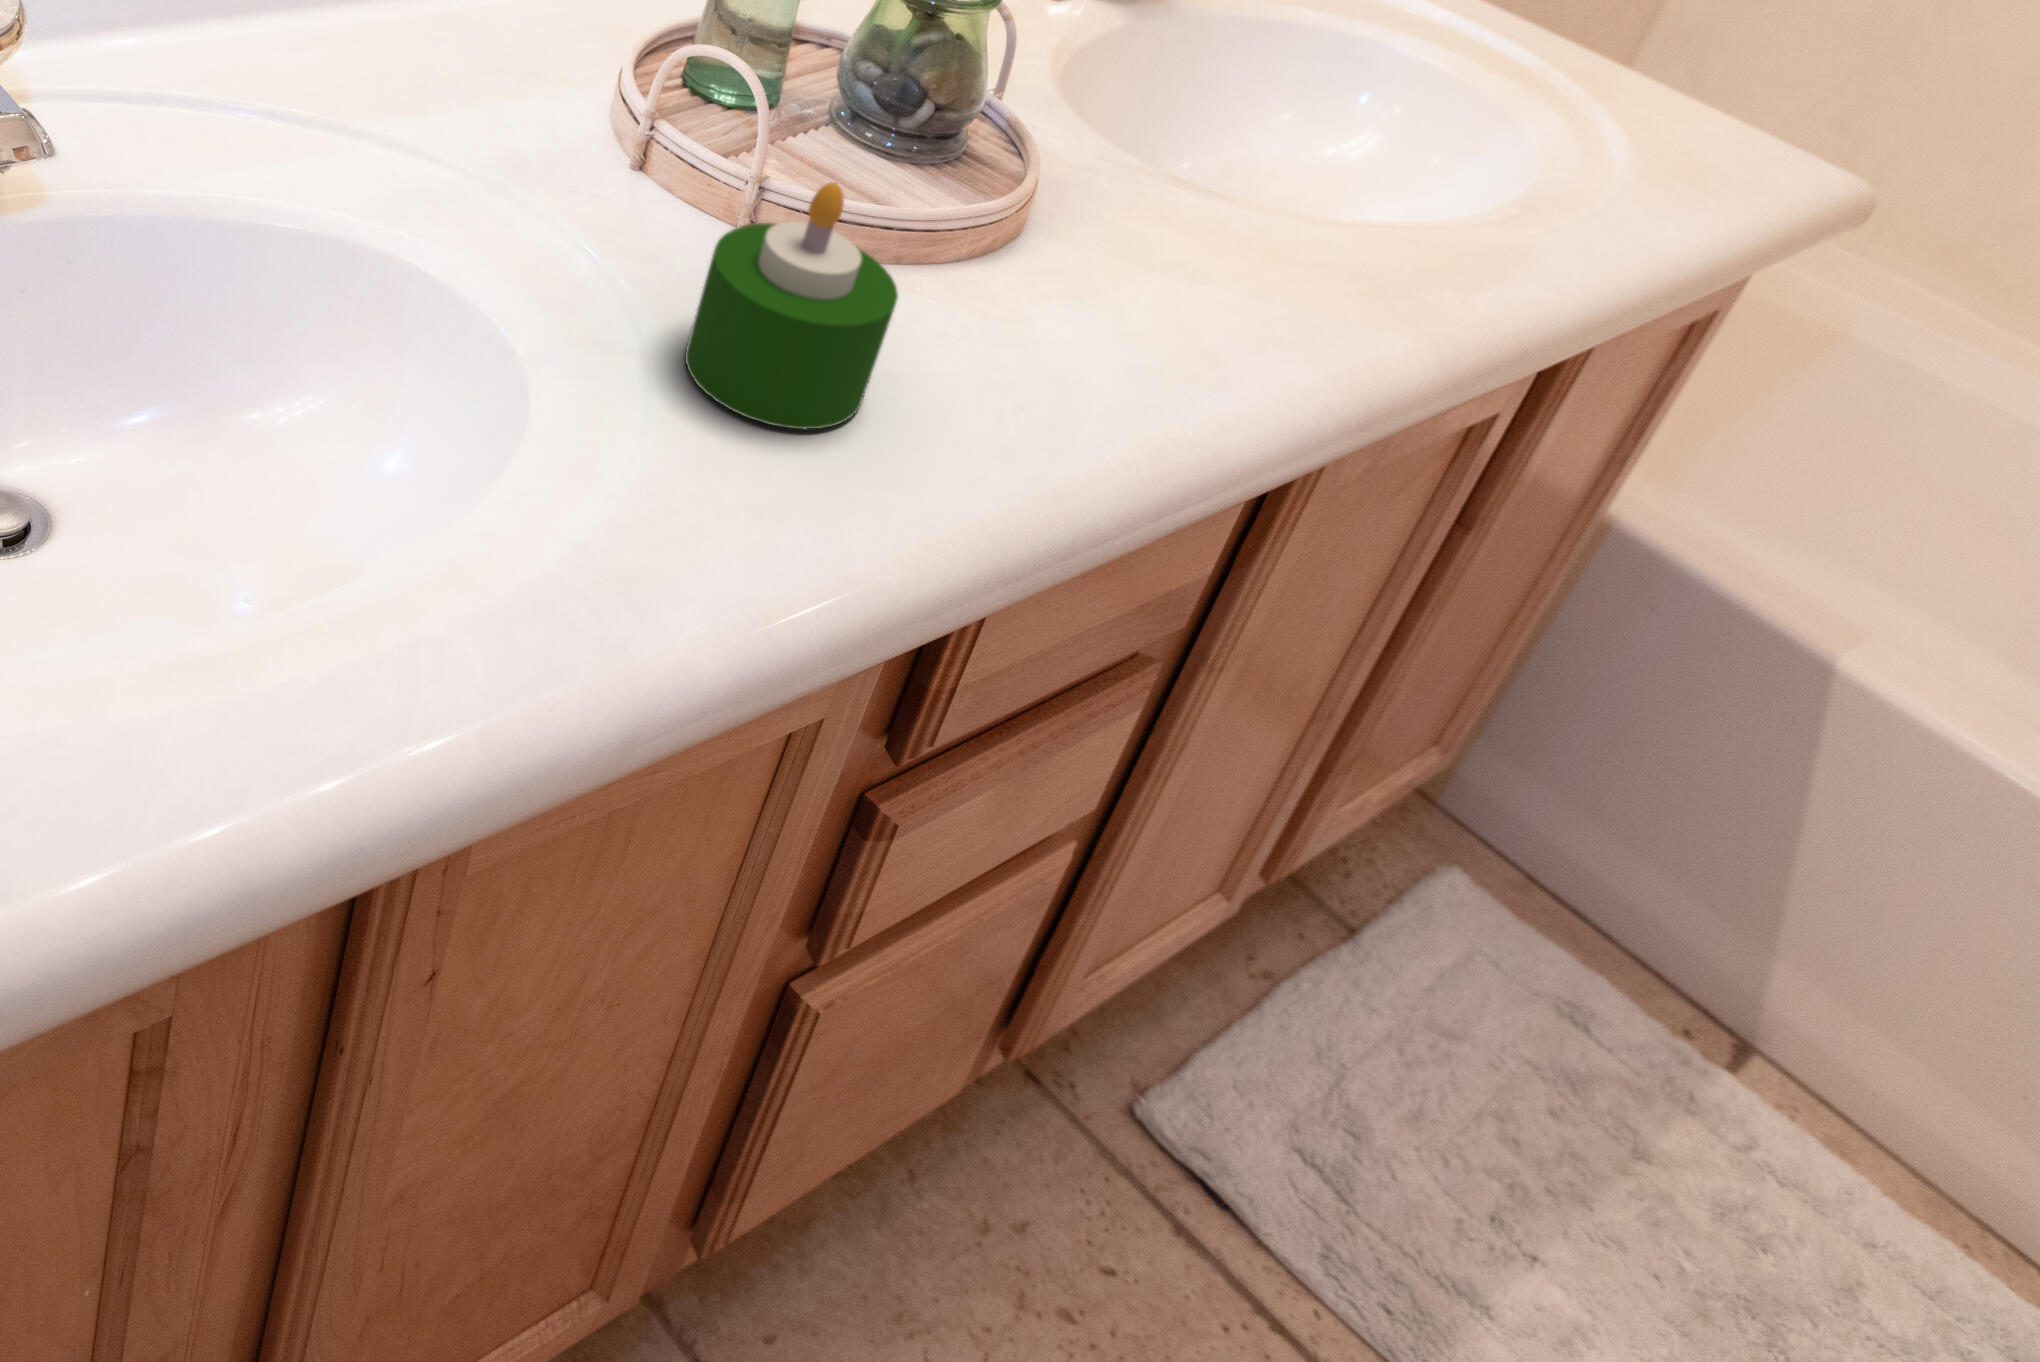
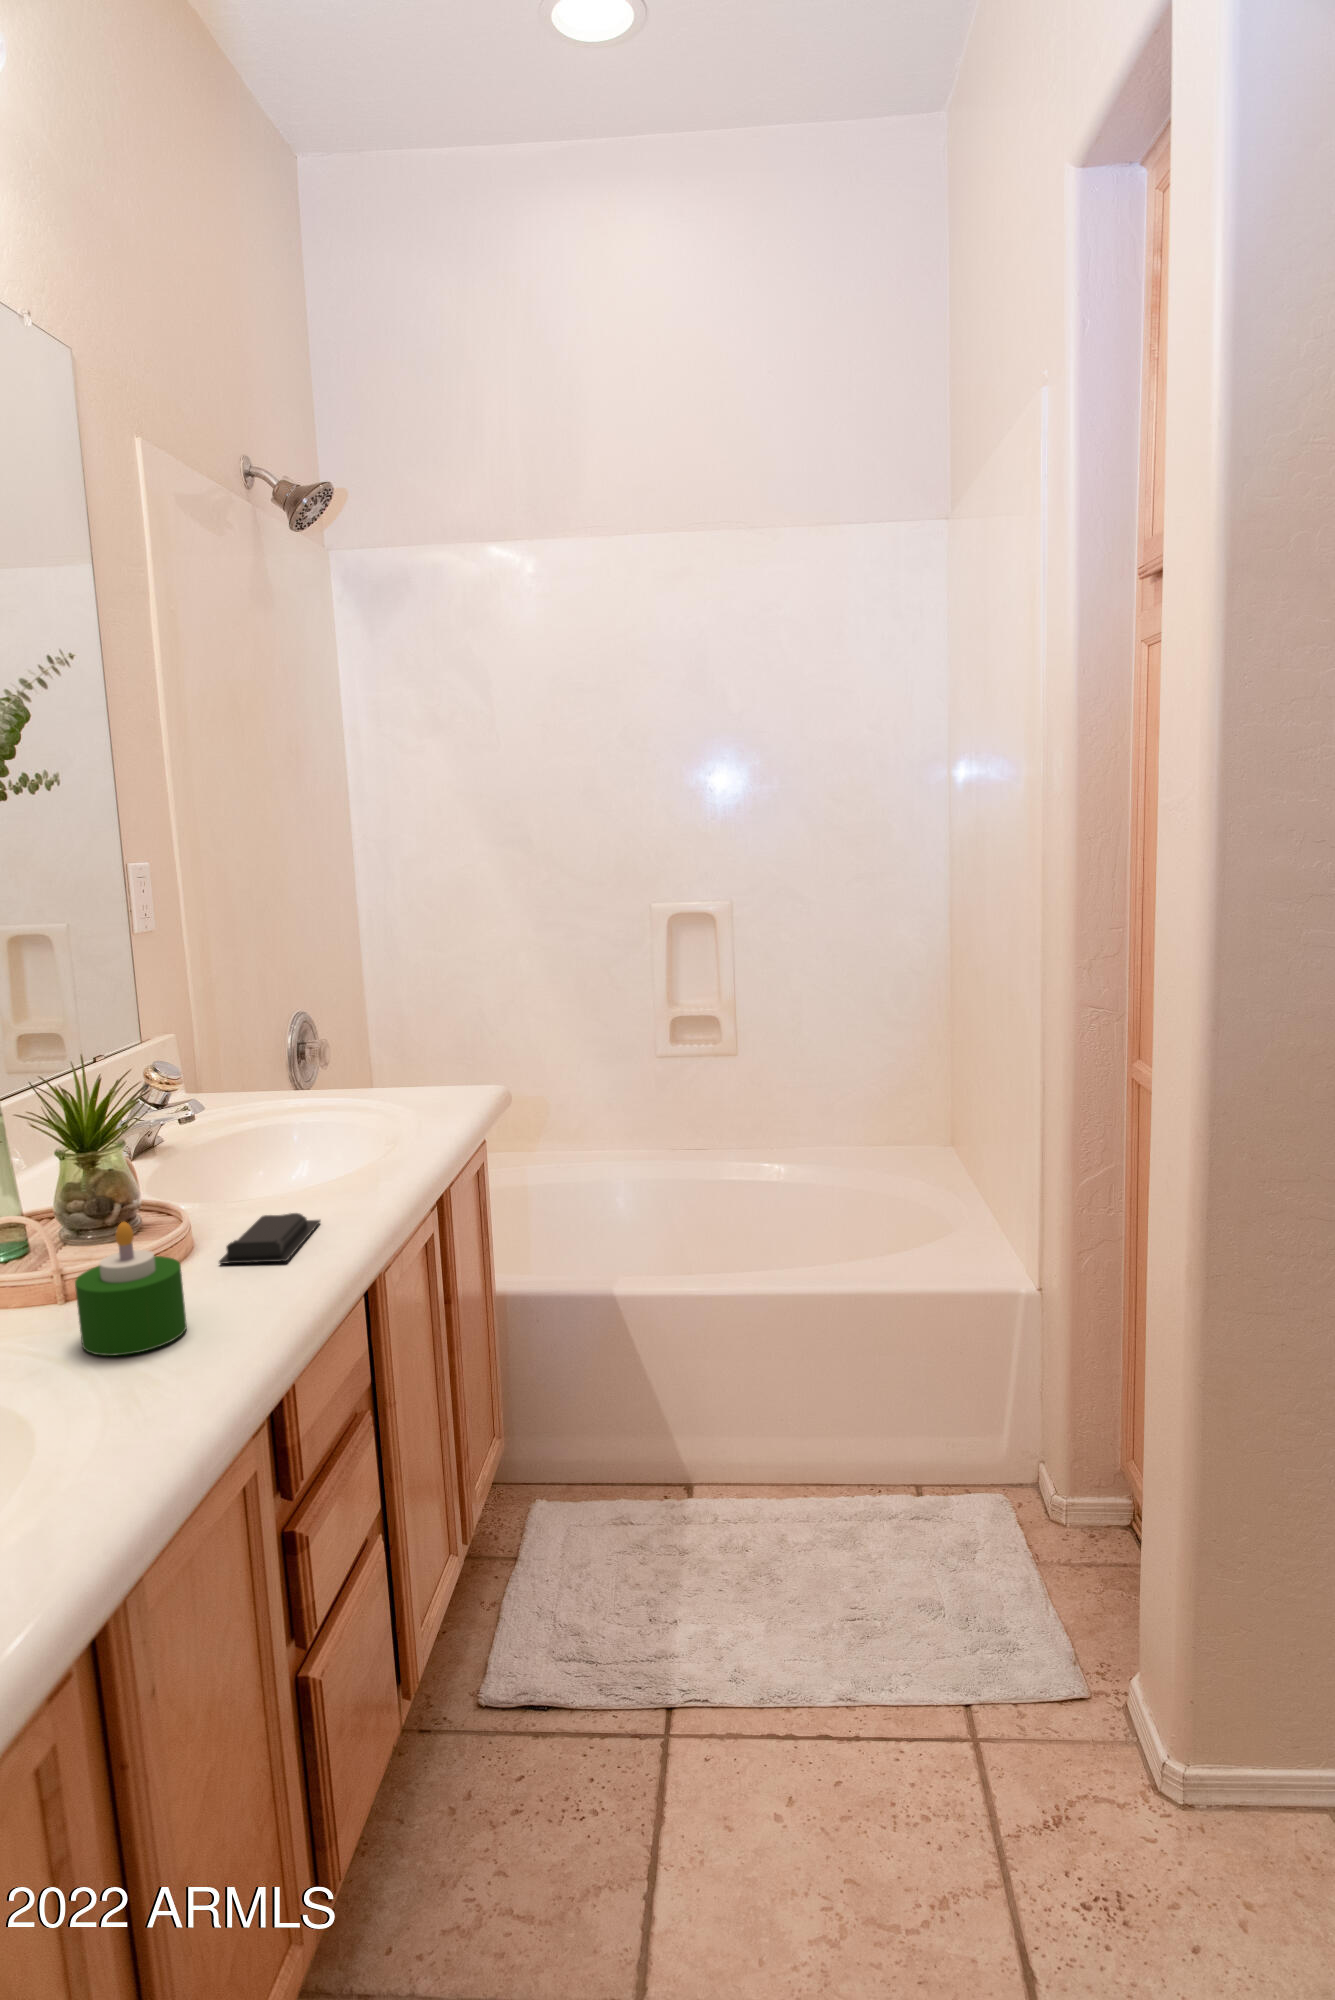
soap bar: none [1015,254,1256,379] -> present [219,1213,320,1264]

